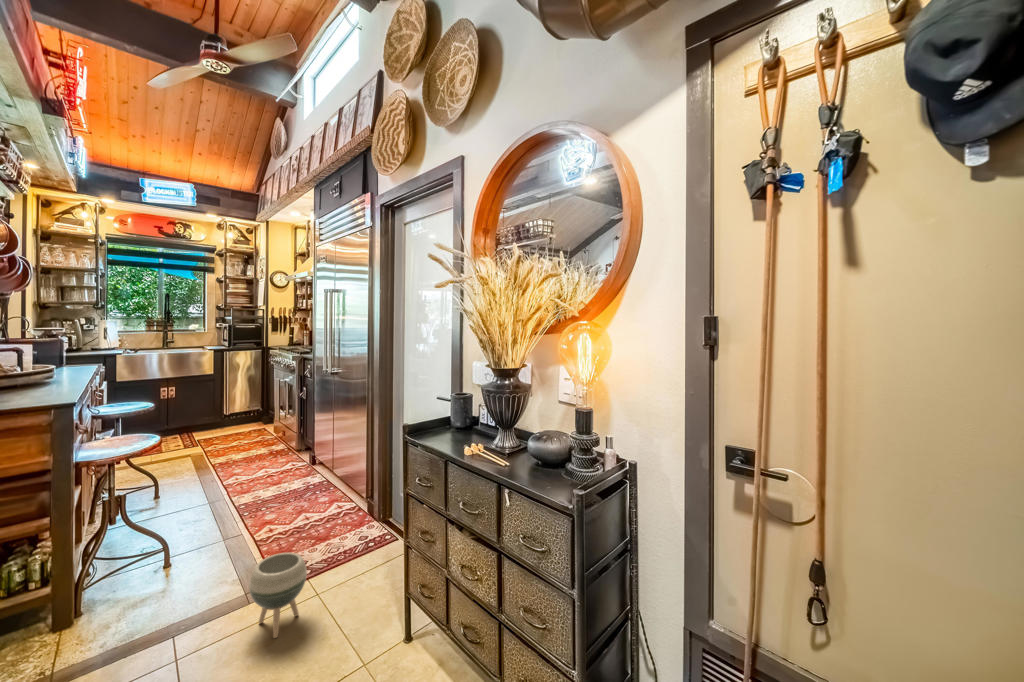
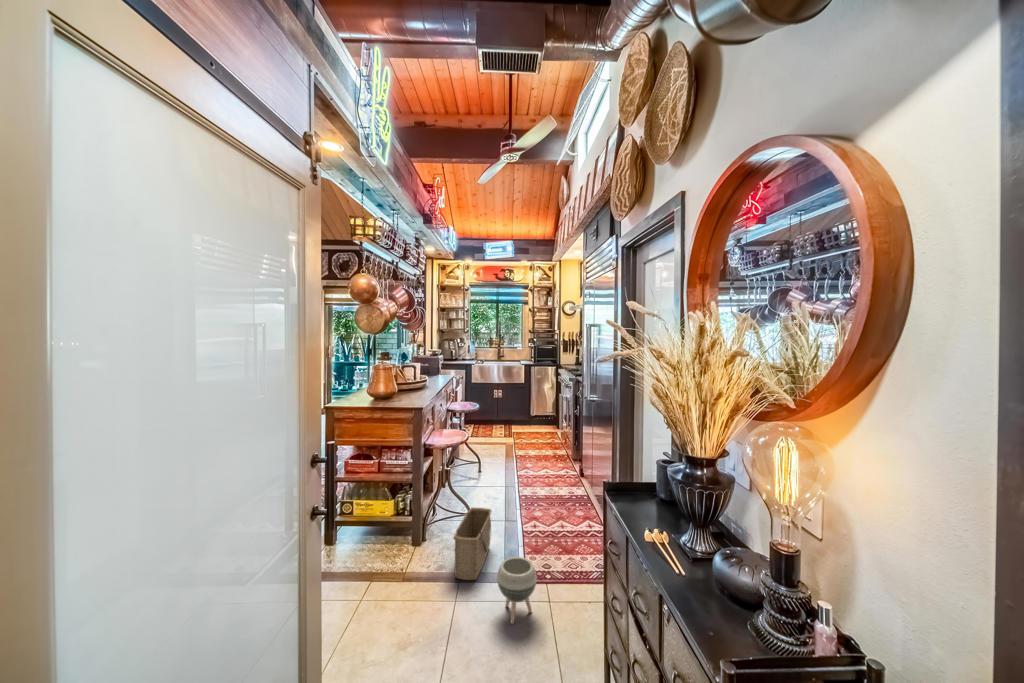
basket: none [157,517,213,622] -> present [453,508,492,580]

